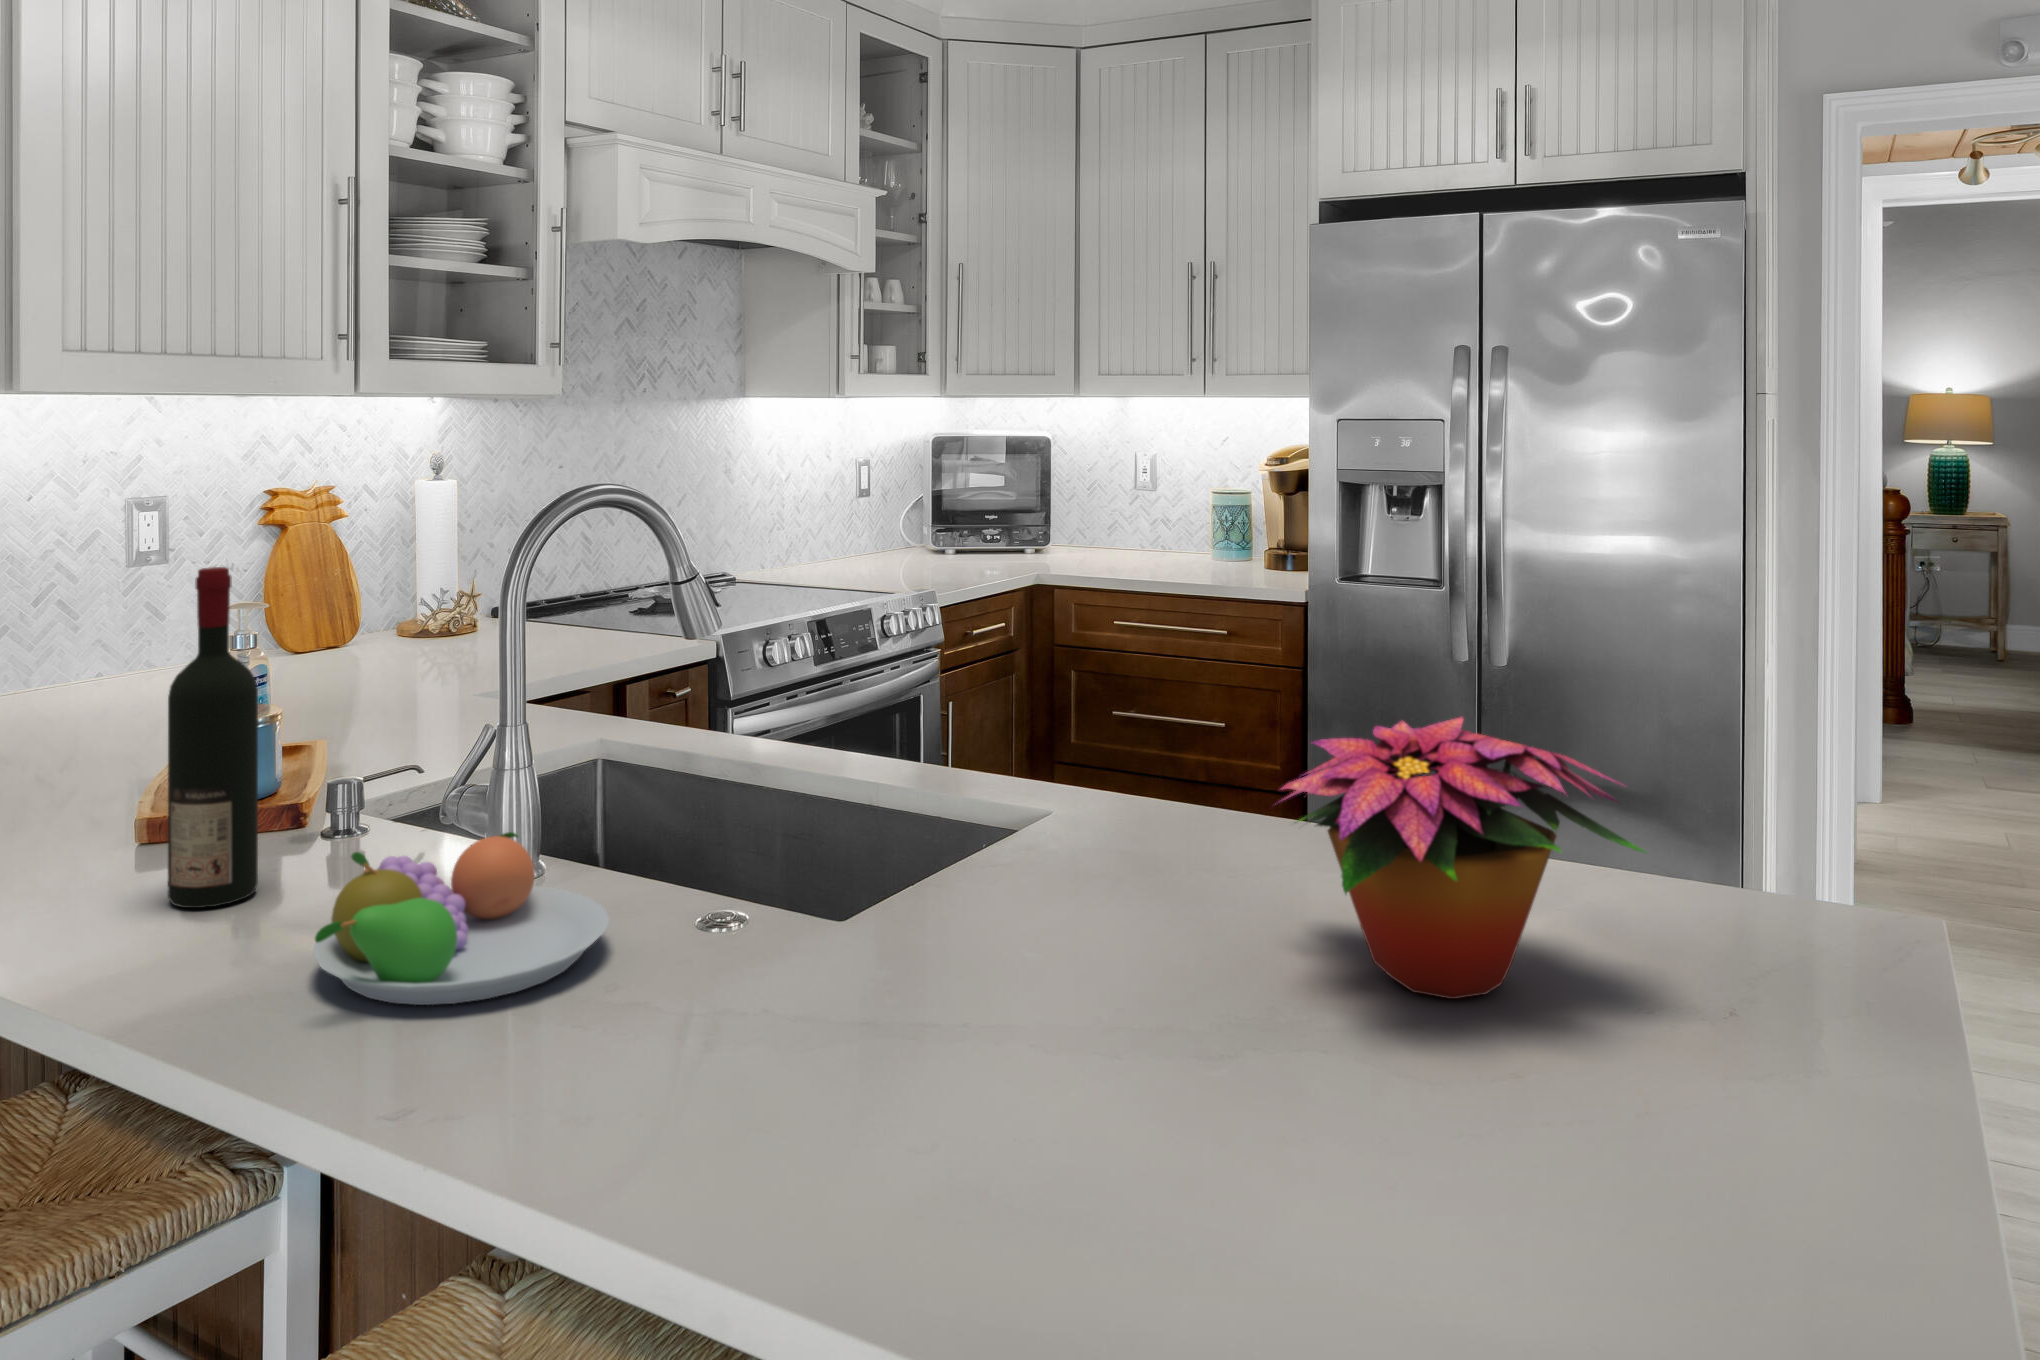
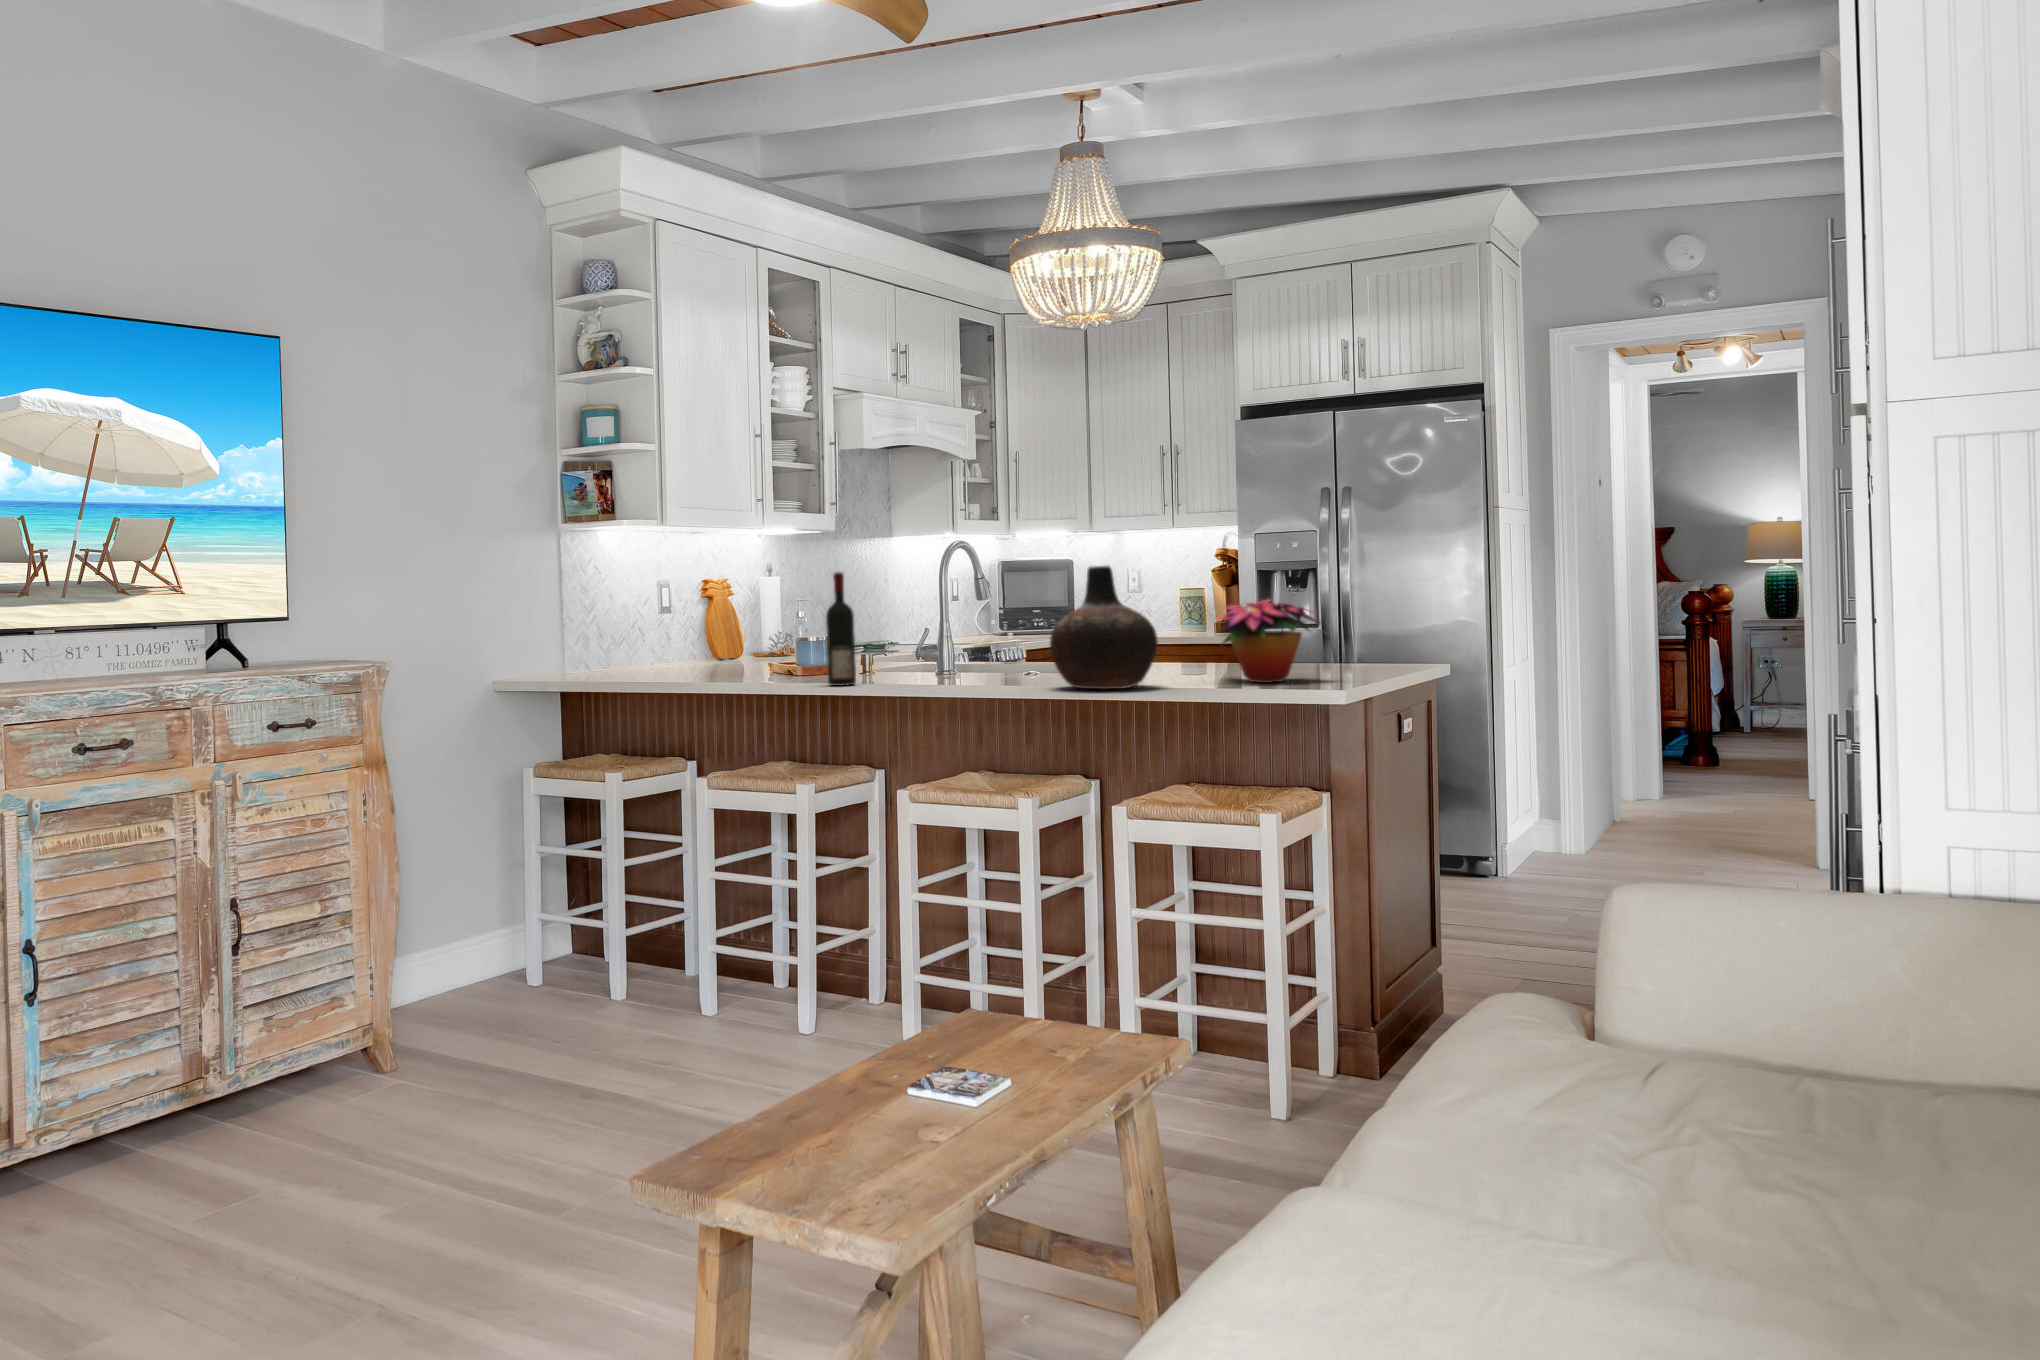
vase: none [741,616,1099,1071] -> present [1050,566,1158,689]
fruit bowl: present [313,832,609,1005] -> none [904,652,994,690]

